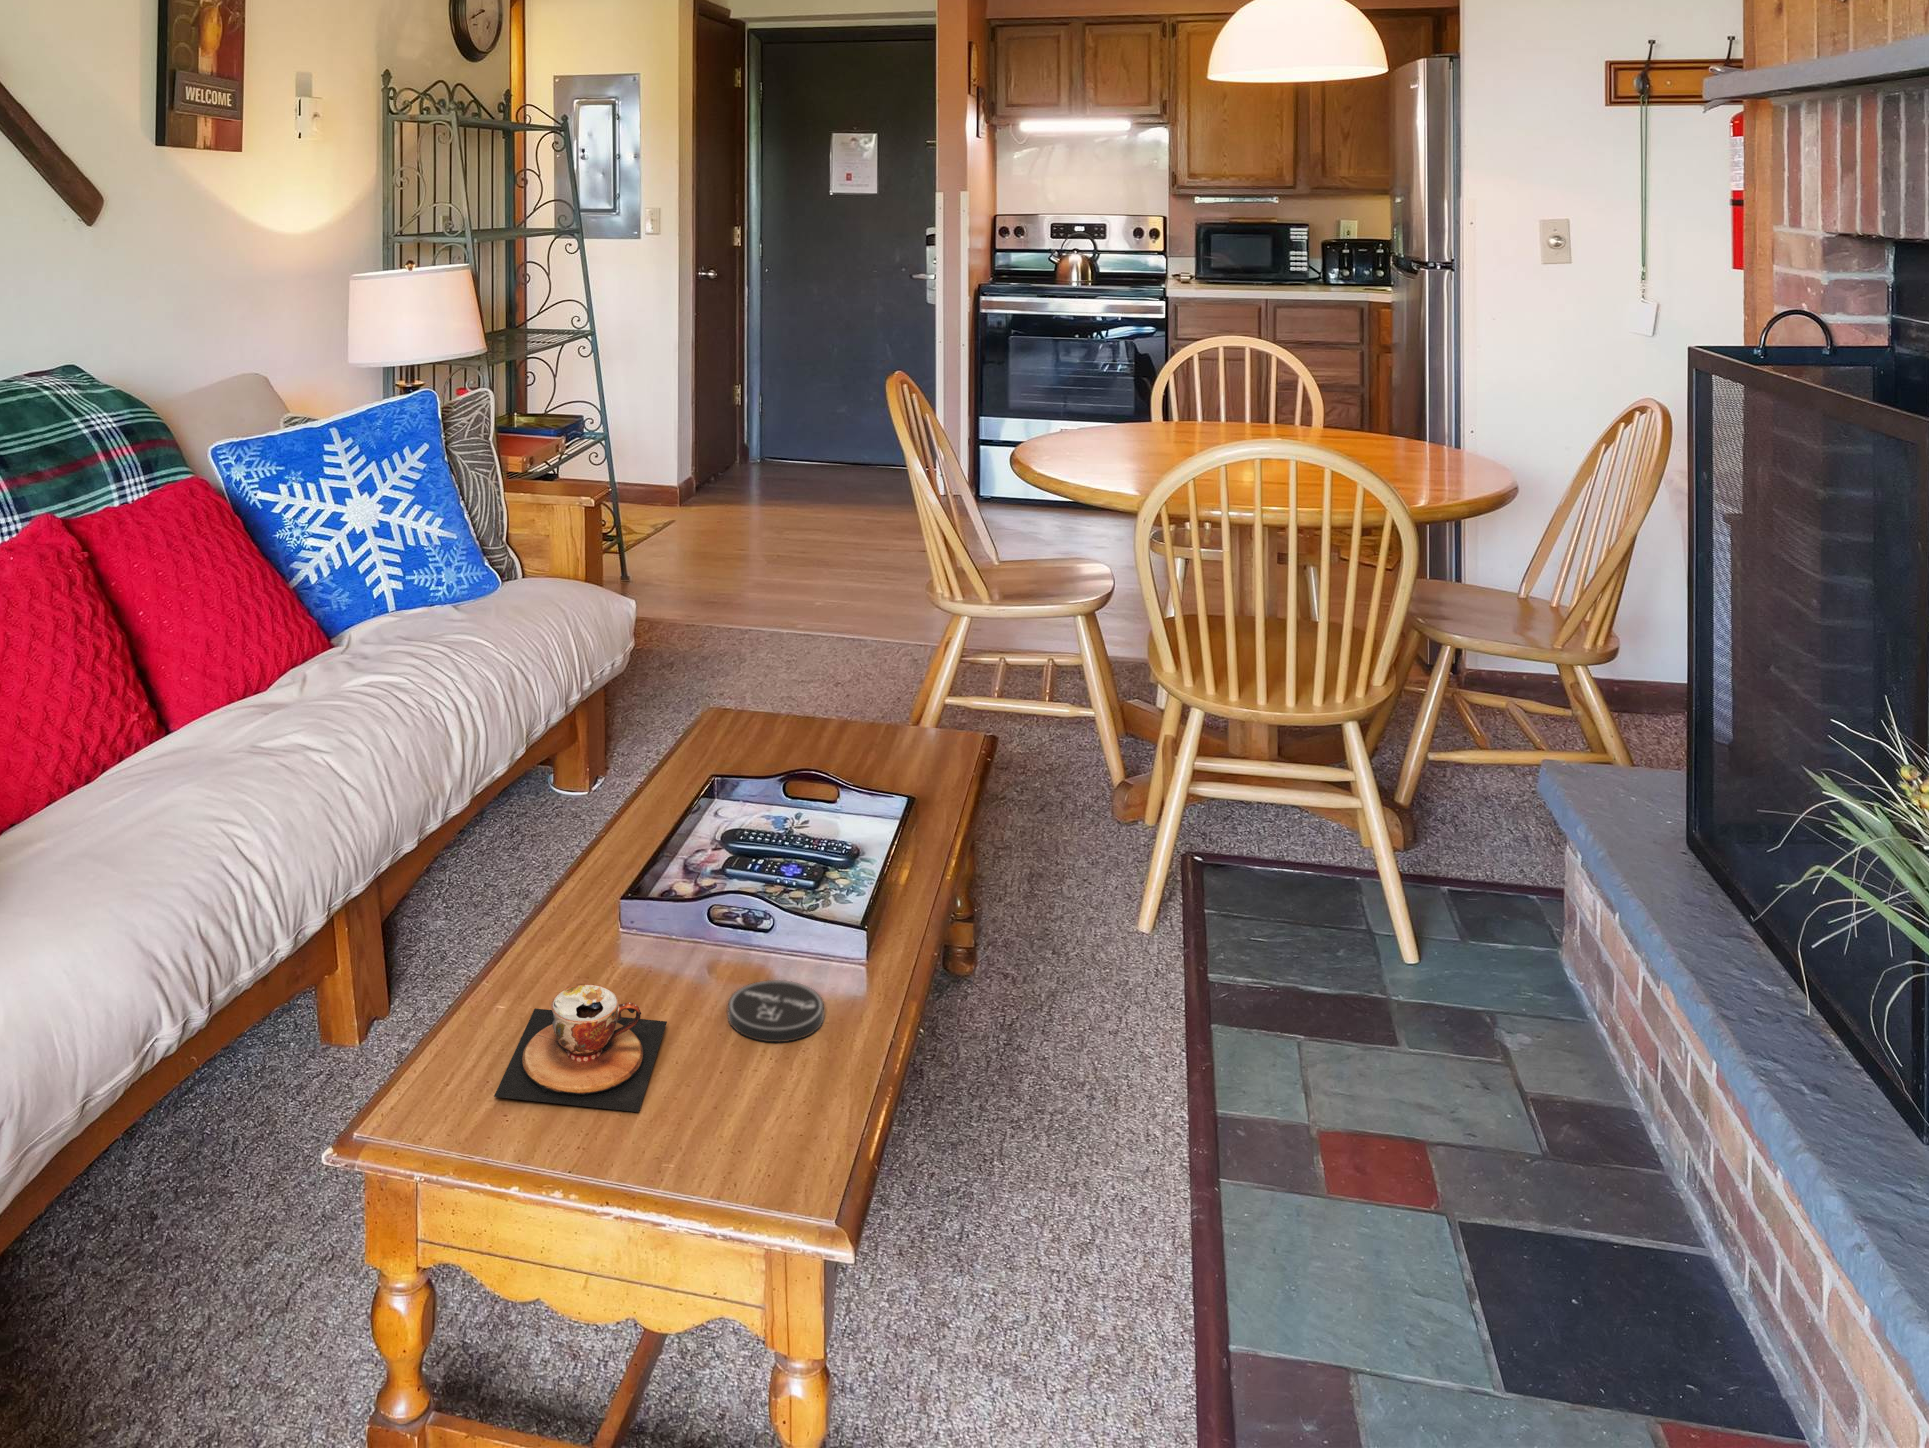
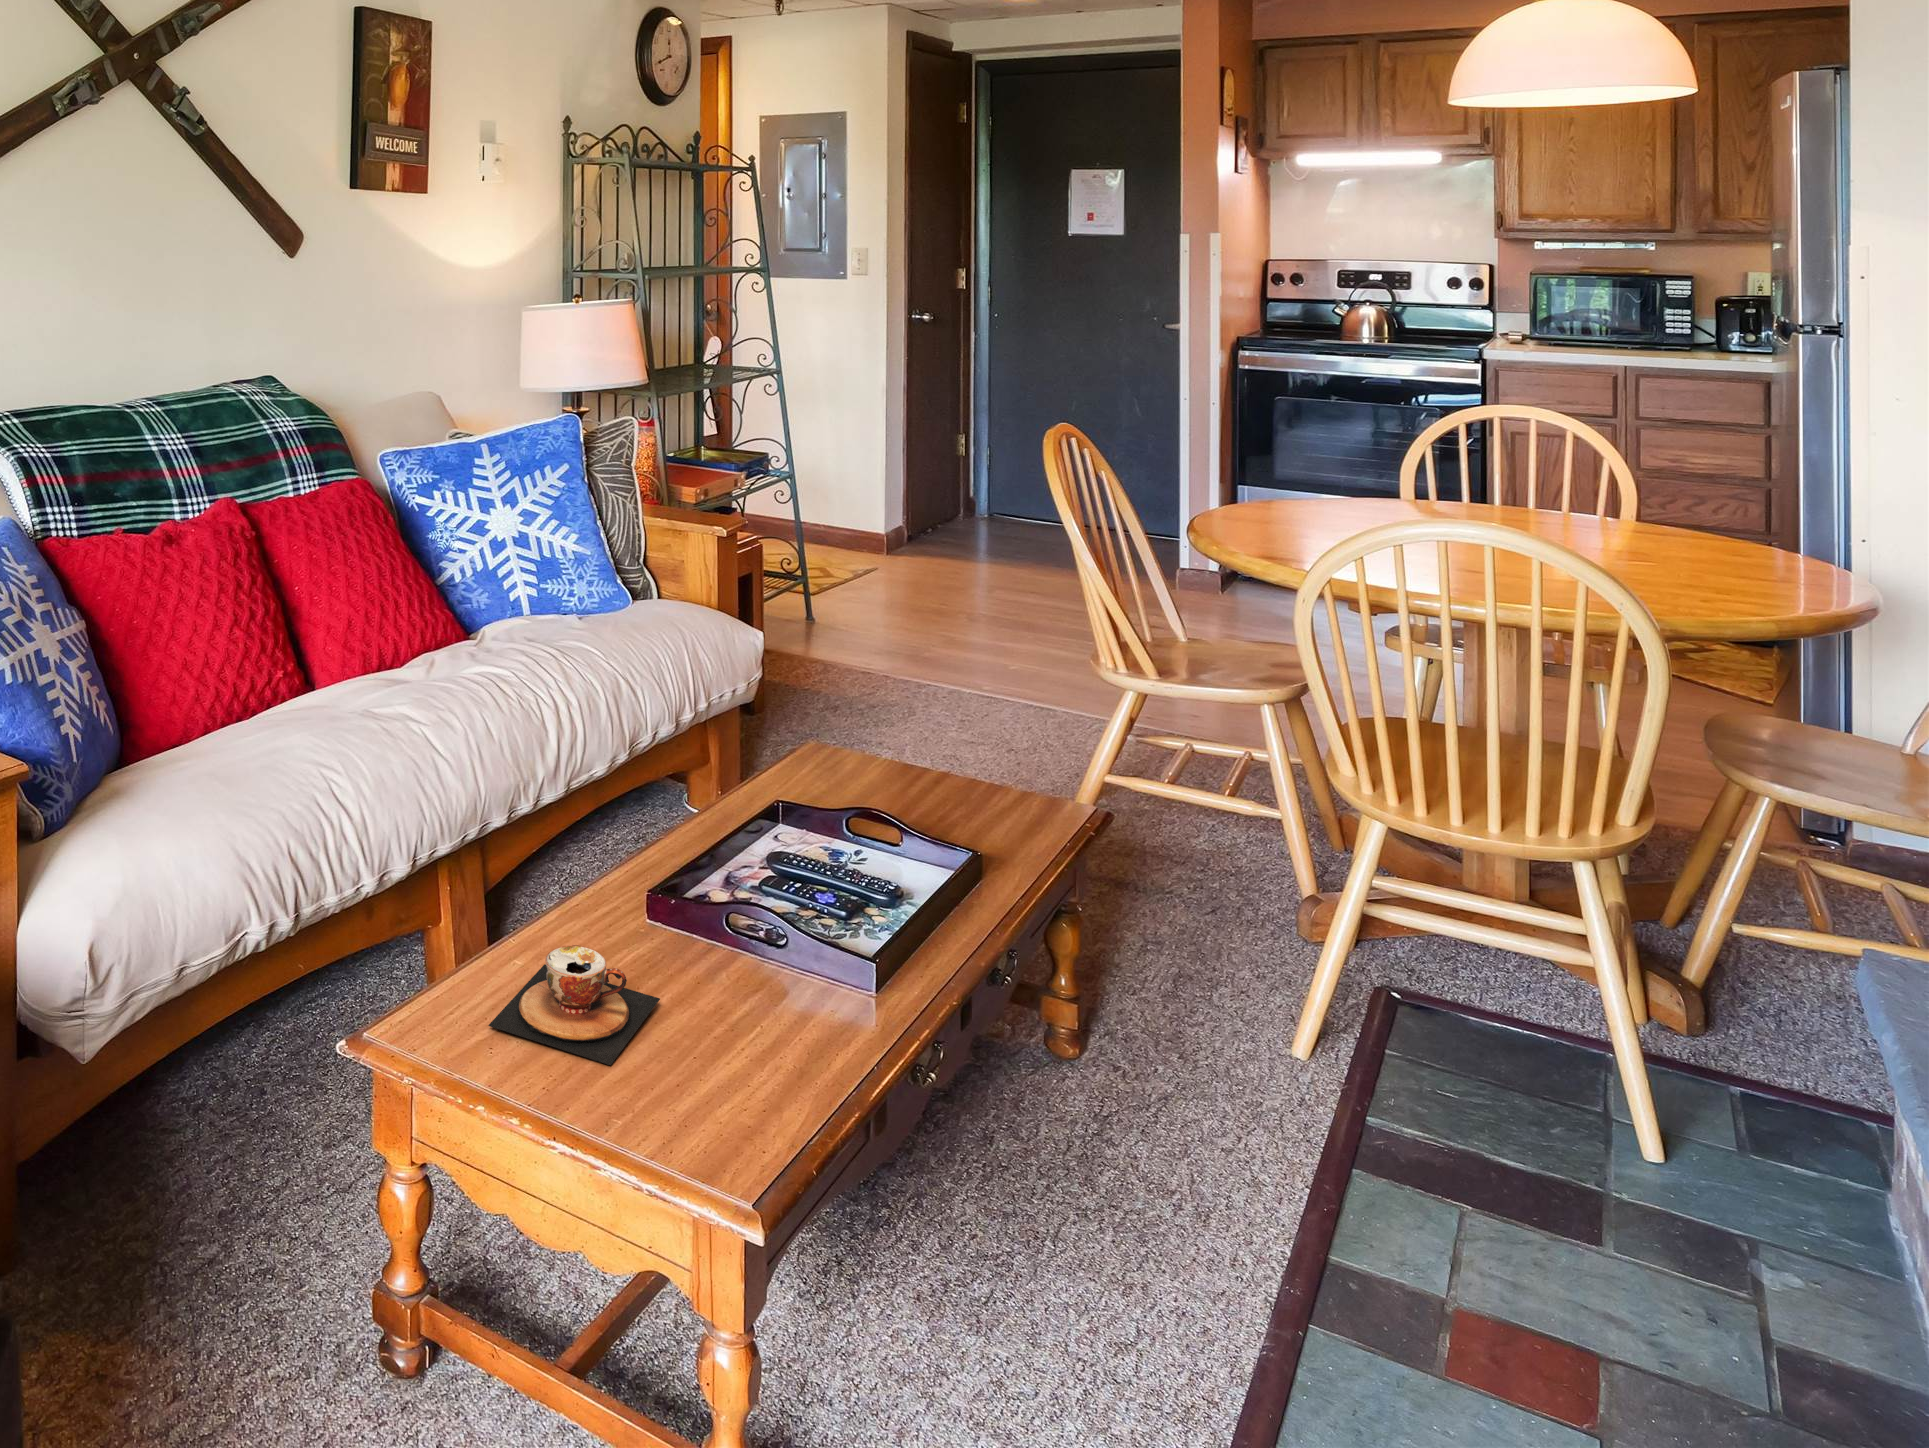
coaster: present [728,980,824,1042] -> none [721,983,816,1039]

